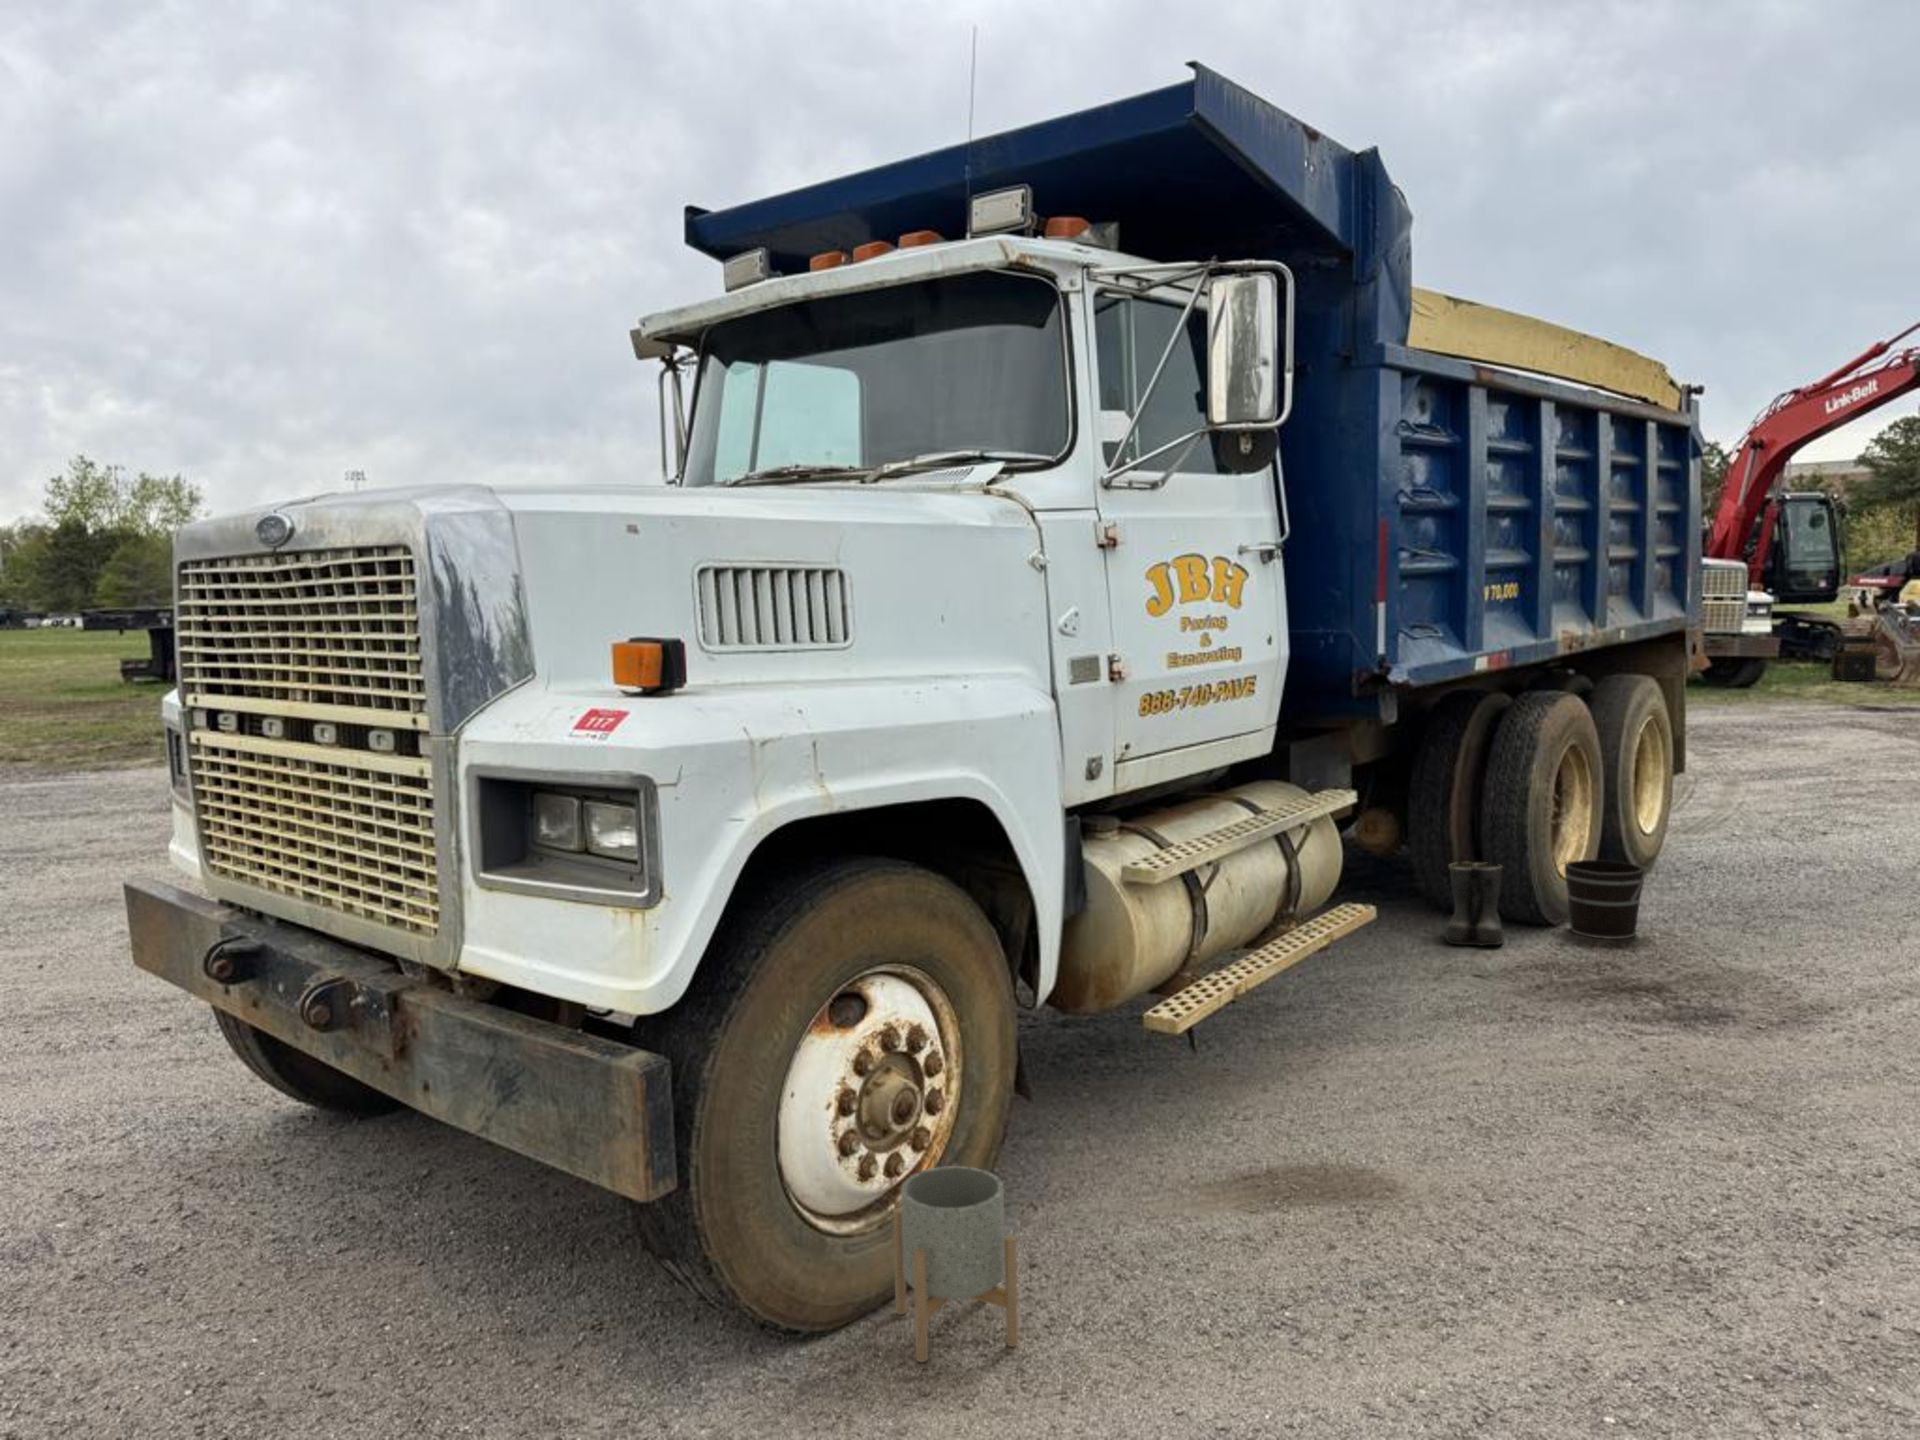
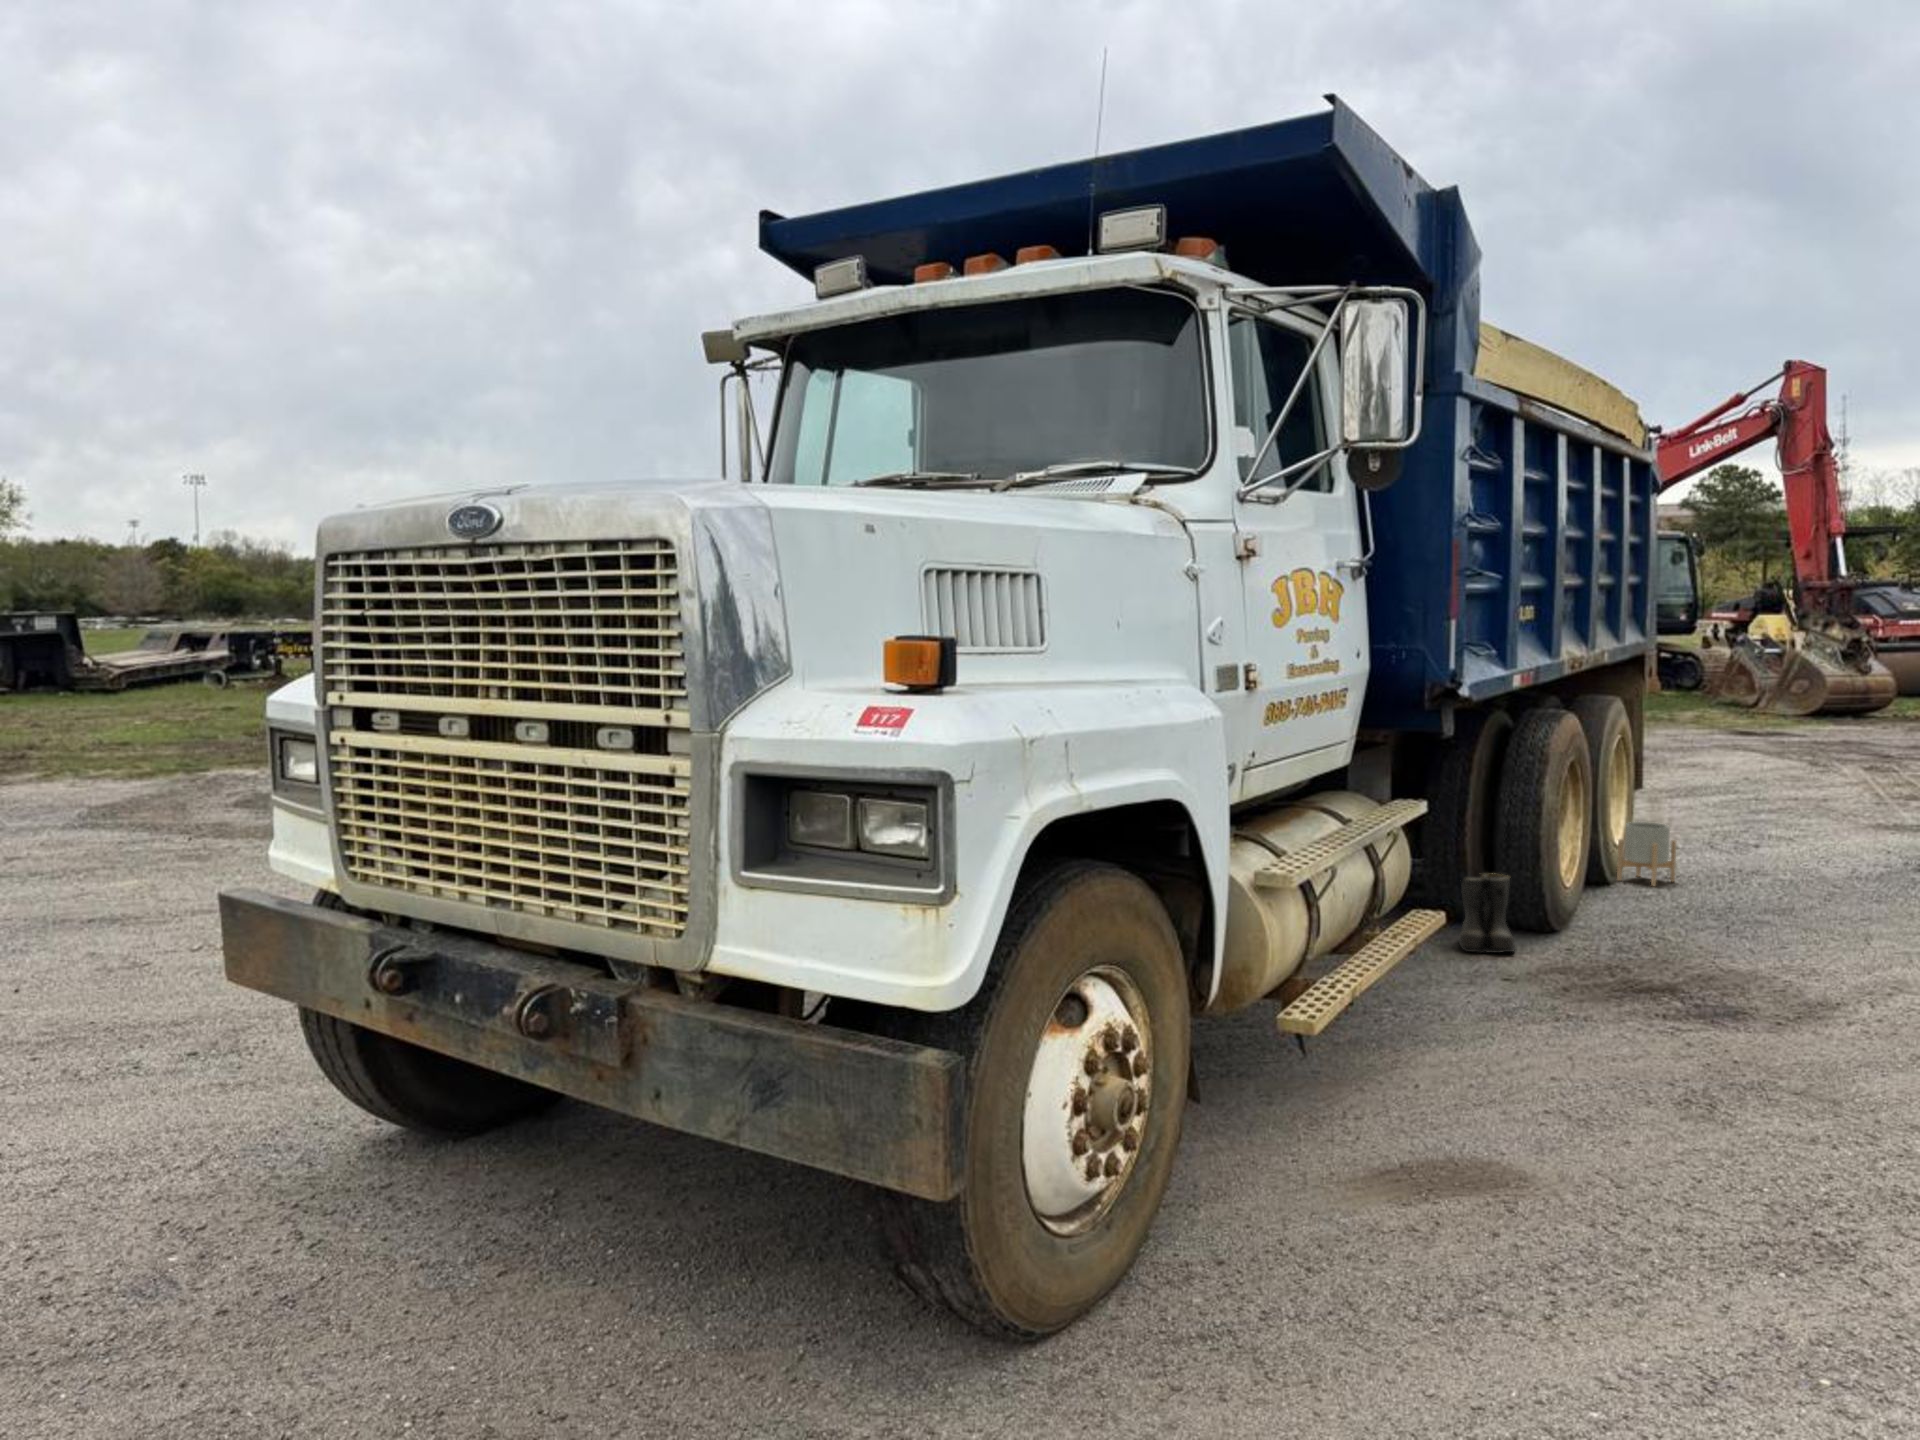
toolbox: present [1830,636,1877,681] -> none [1692,666,1734,709]
bucket: present [1564,860,1645,939] -> none [1561,870,1643,945]
planter: present [893,1166,1018,1362] -> present [1617,822,1676,886]

